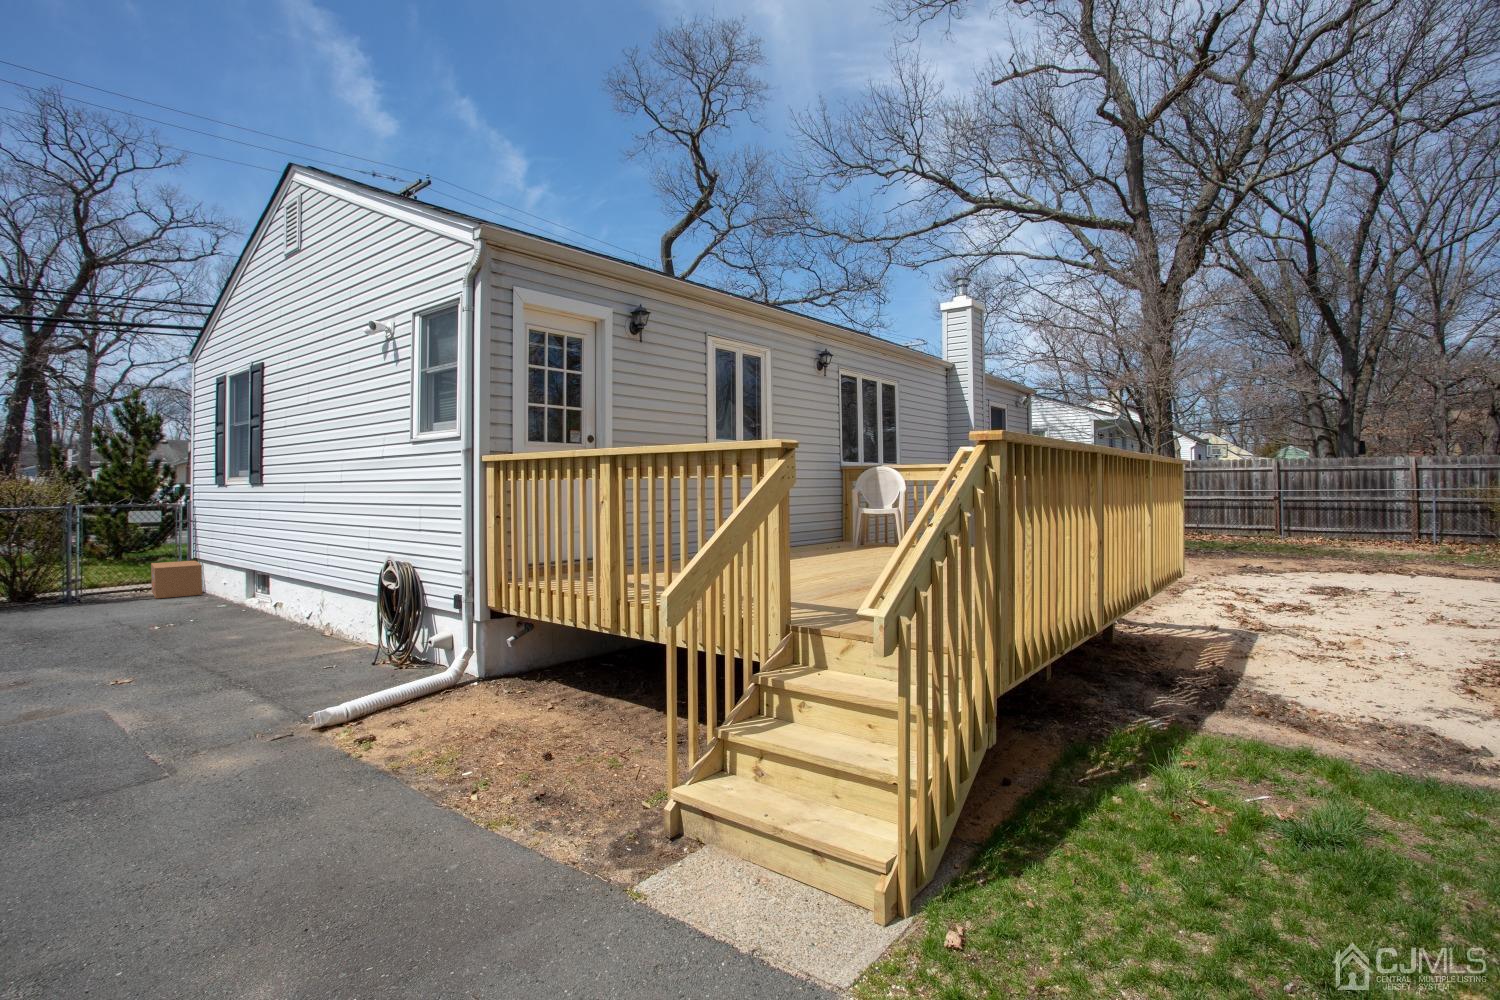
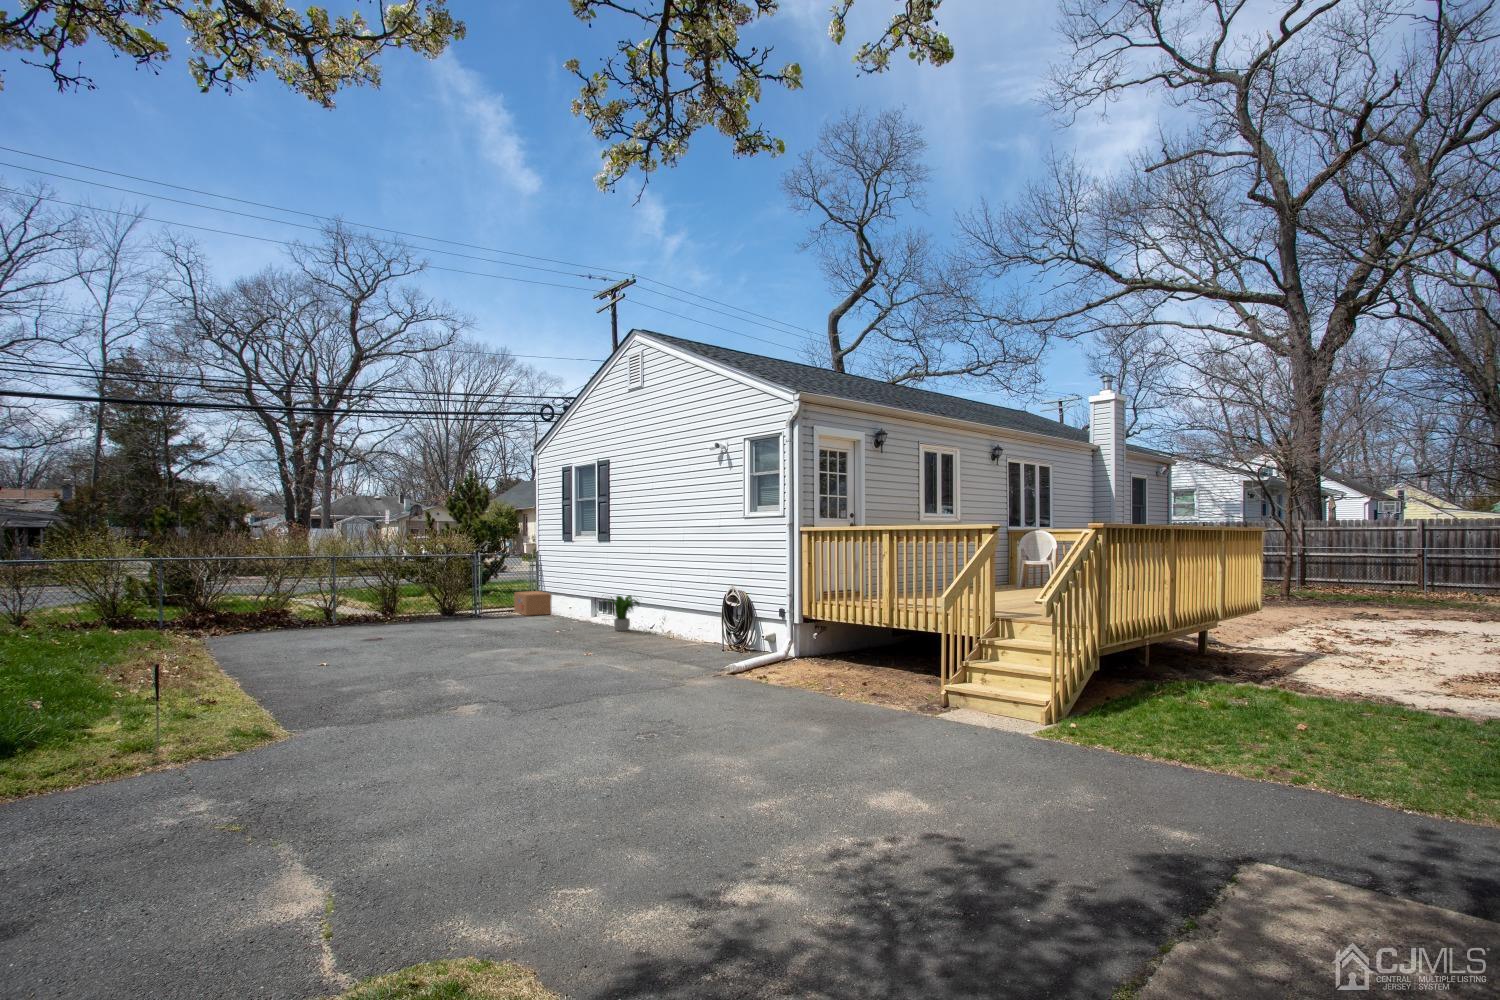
potted plant: none [224,569,297,626] -> present [608,595,640,631]

